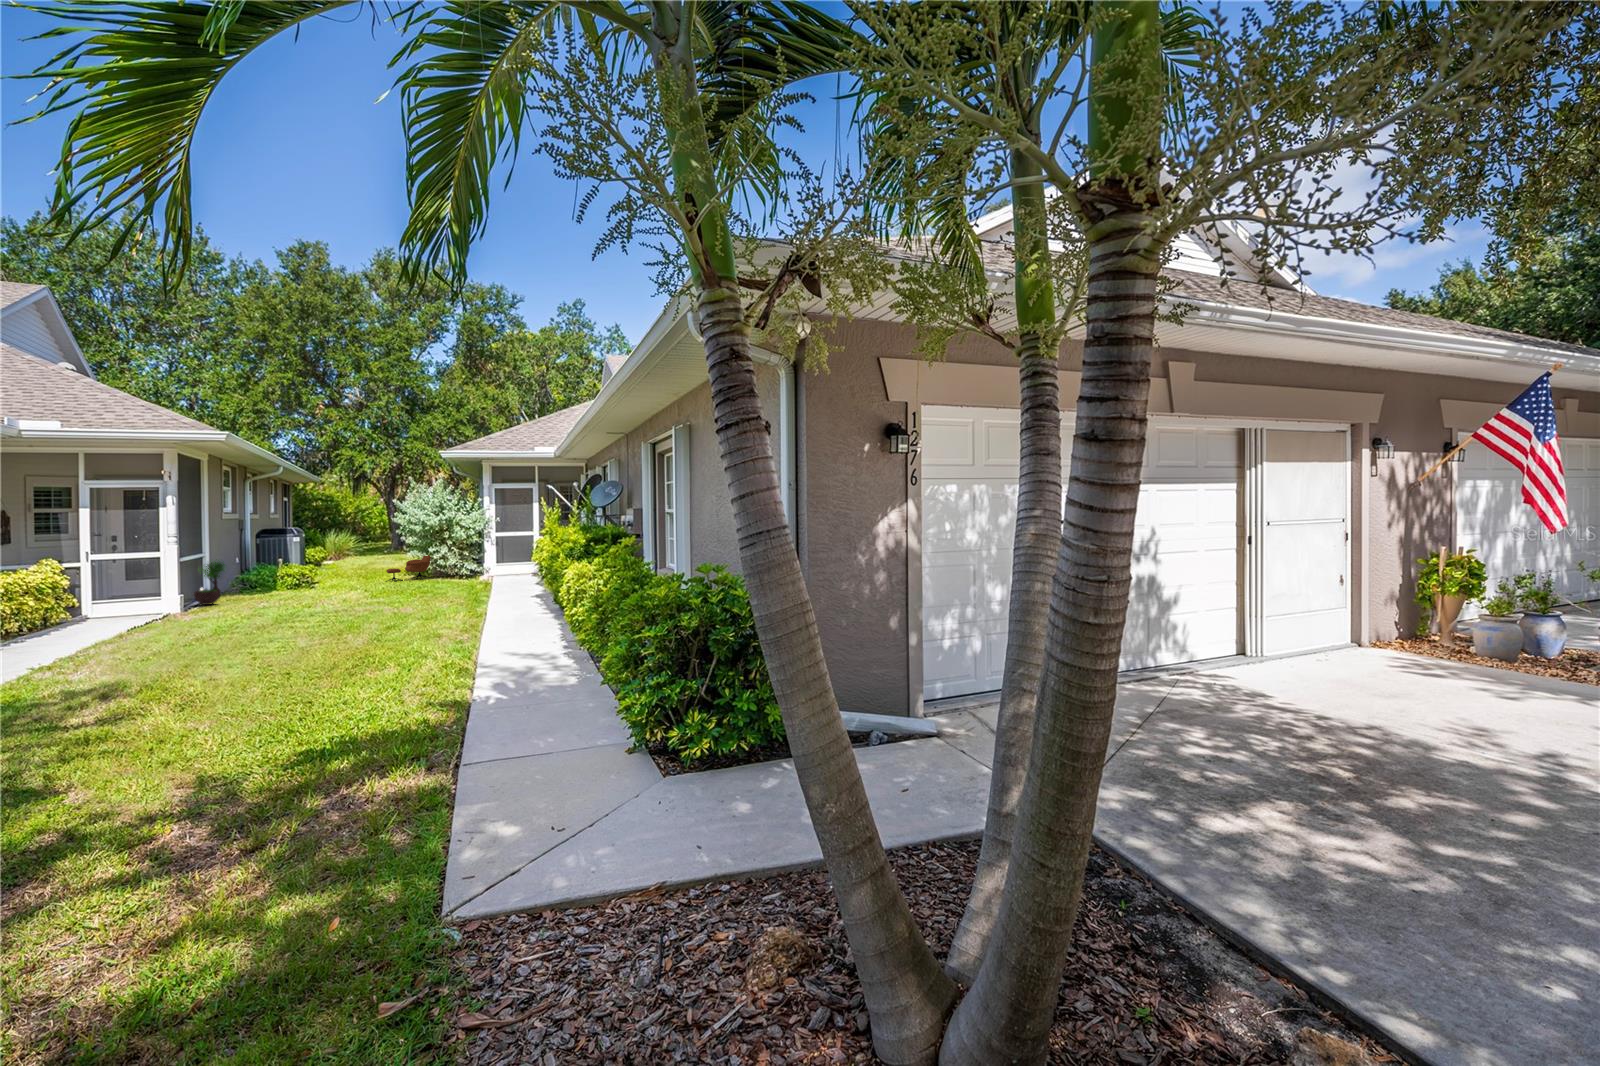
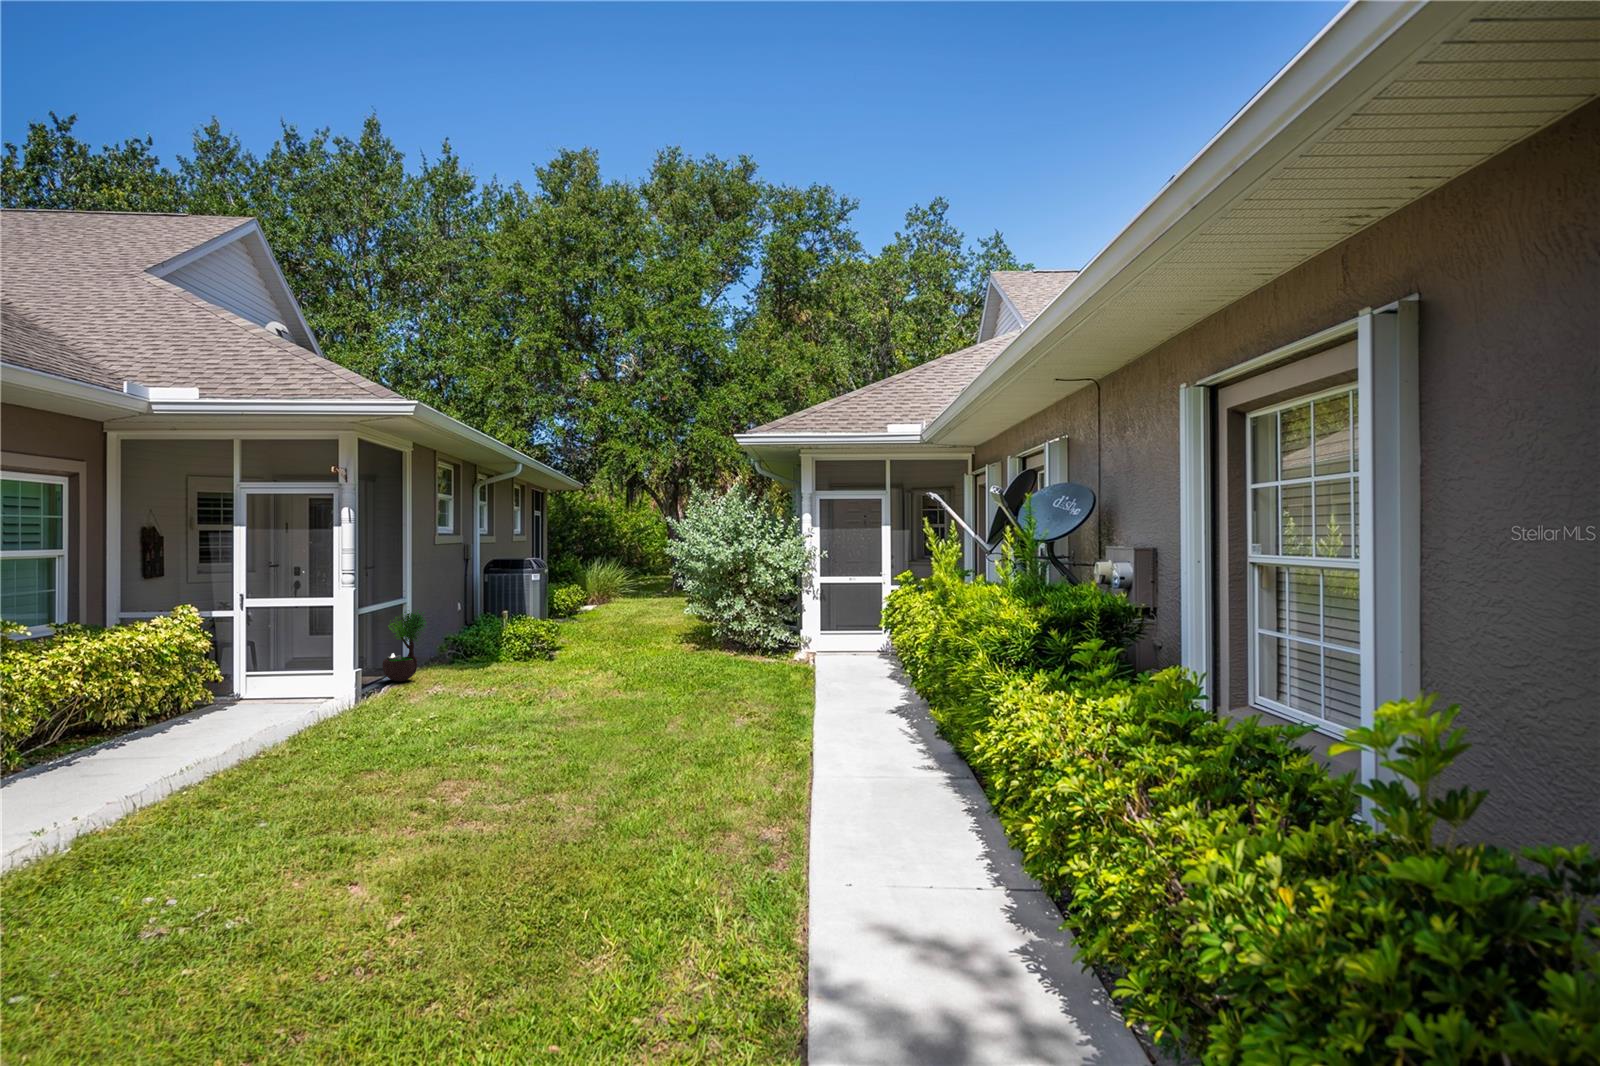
lounge chair: present [387,555,431,581] -> none [651,596,723,652]

